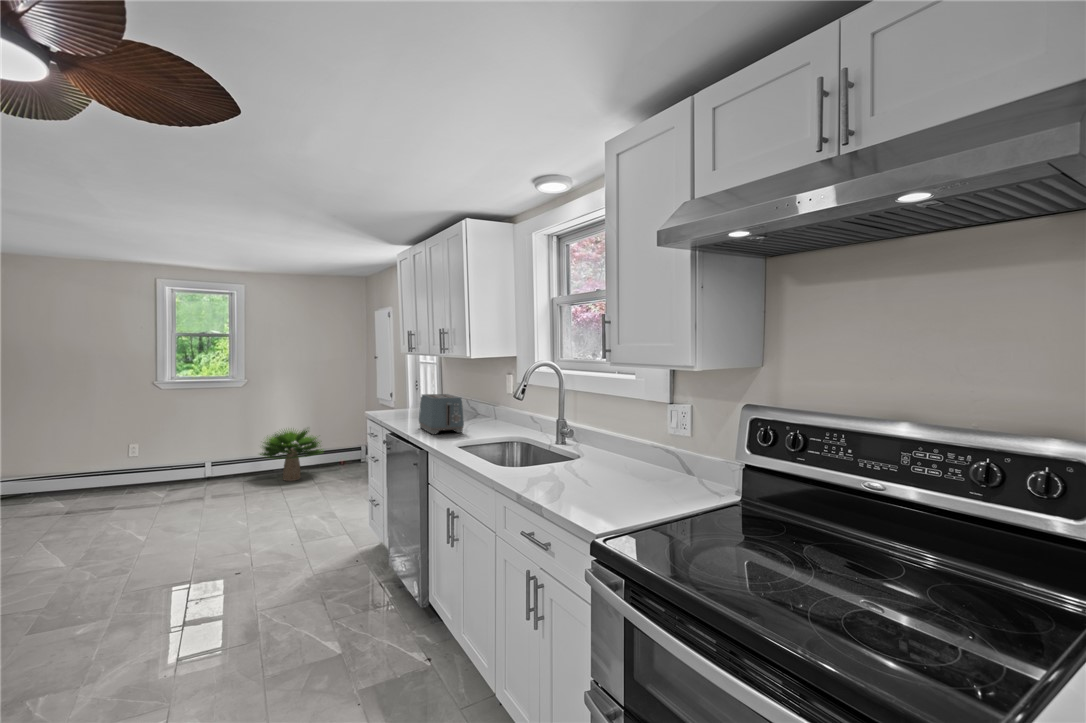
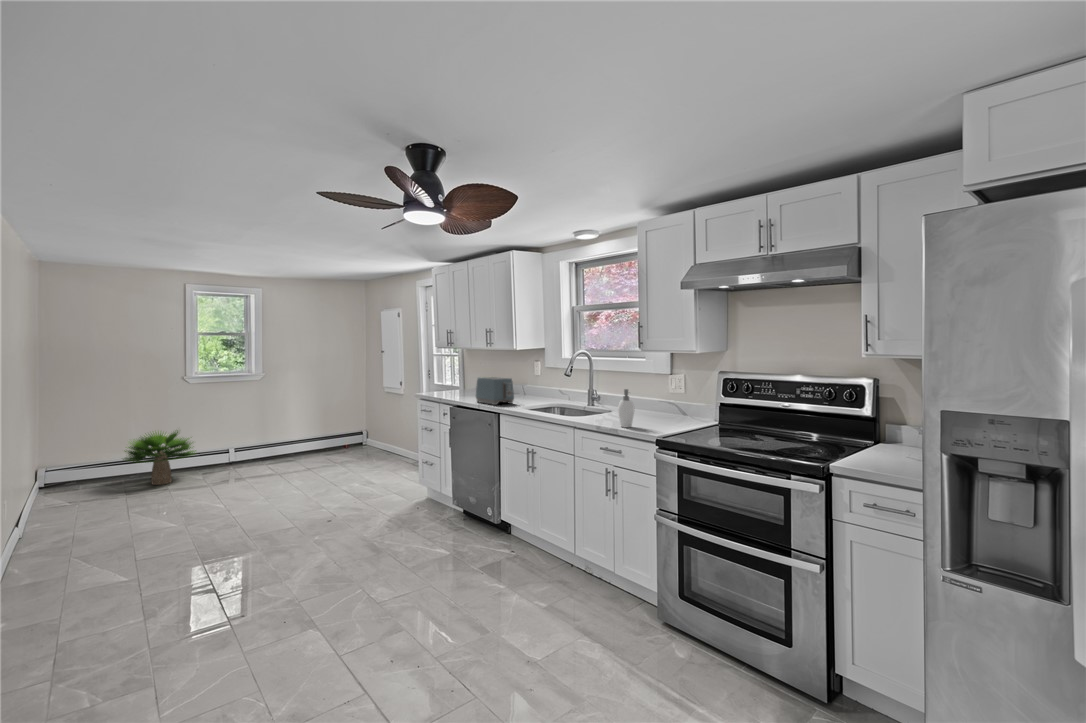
potted plant: present [260,430,322,481] -> present [123,430,196,485]
soap dispenser: none [549,430,579,501] -> present [618,389,634,427]

